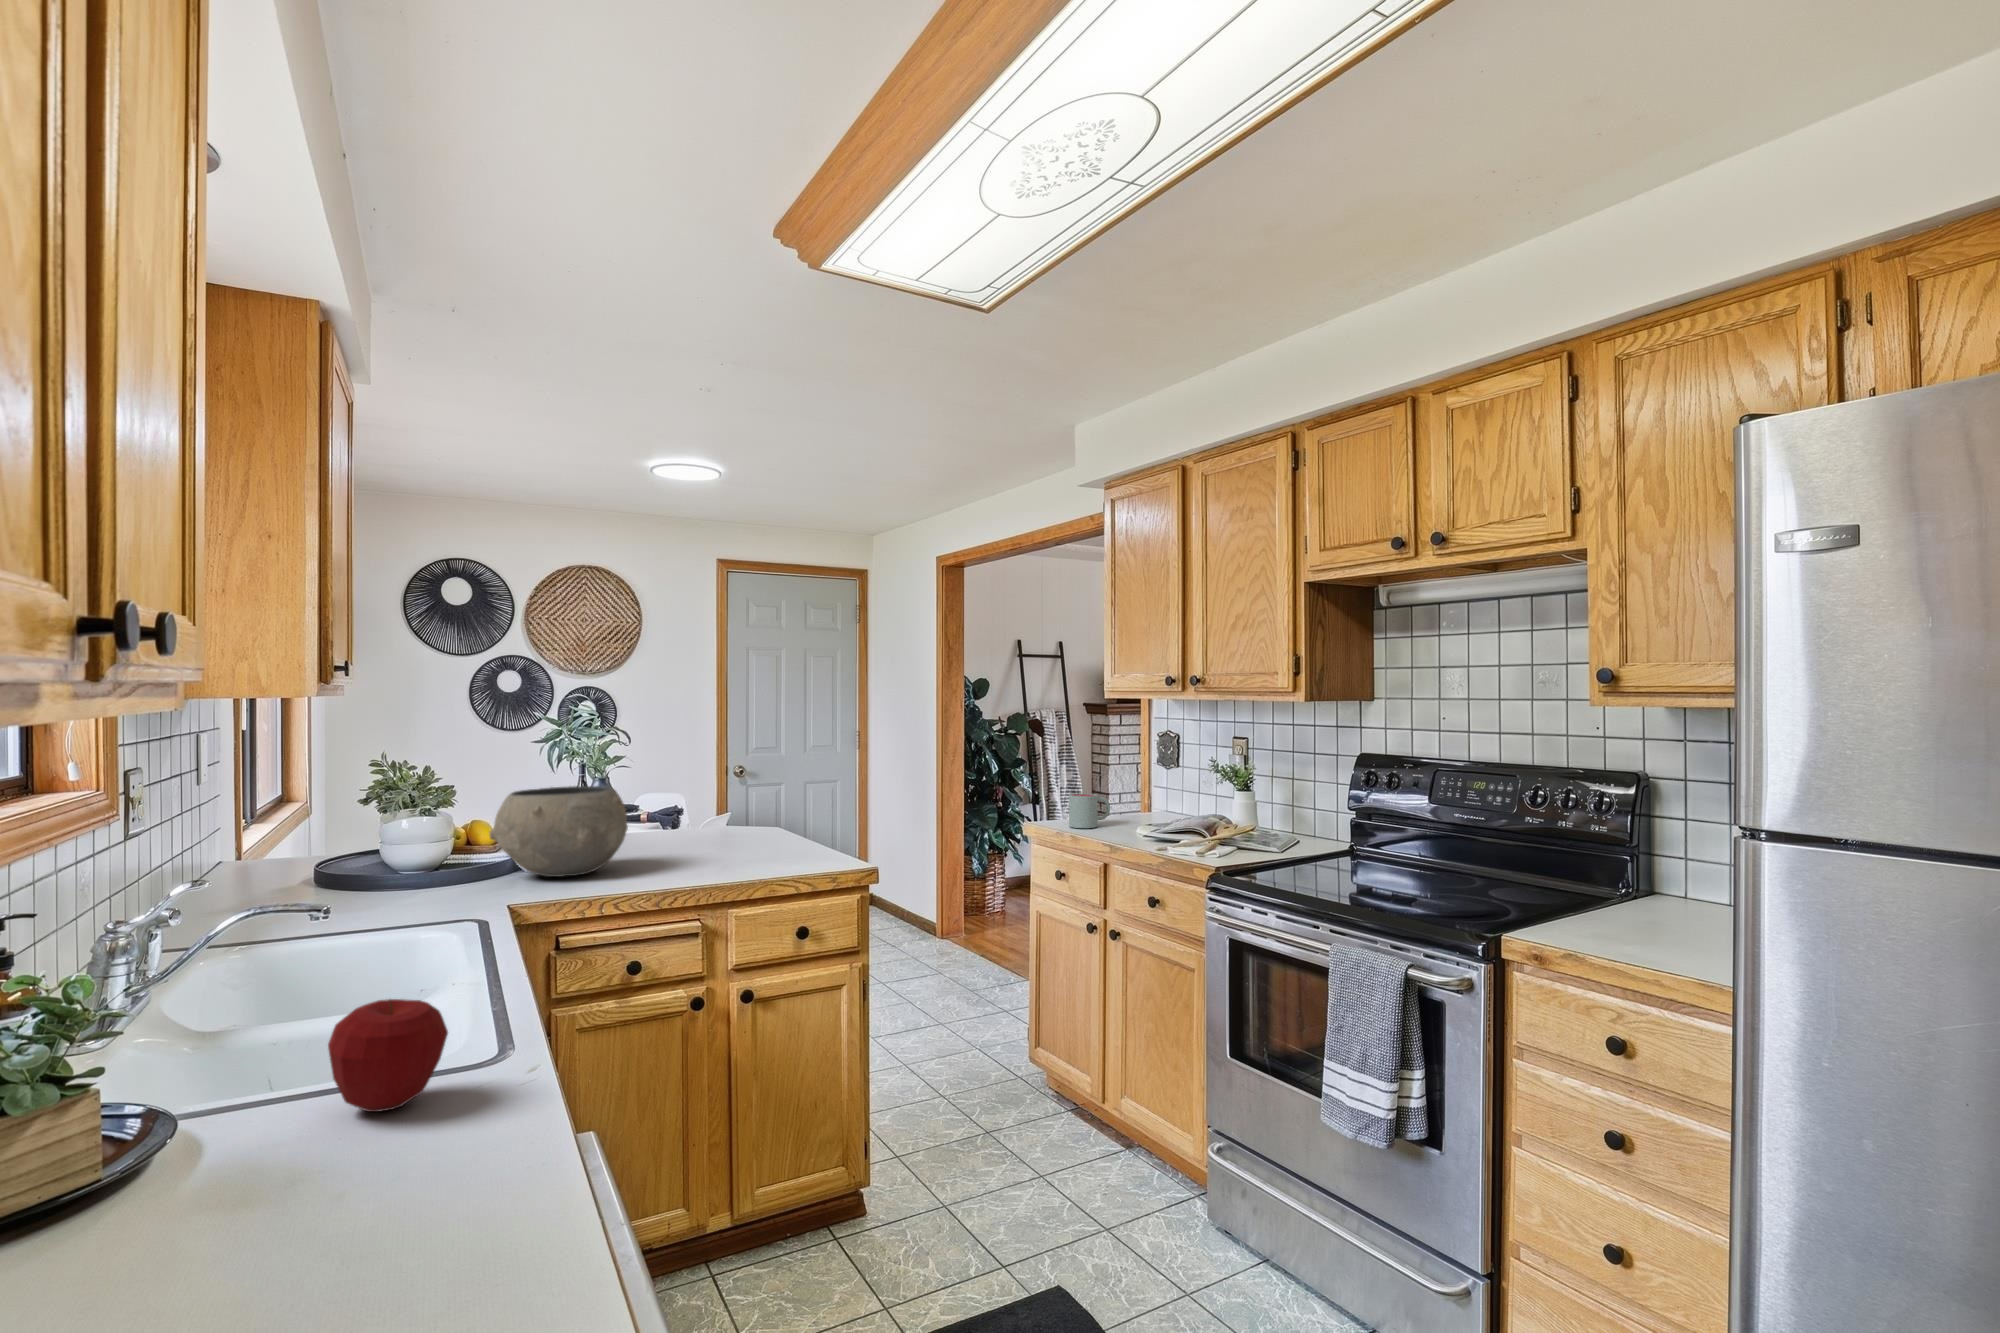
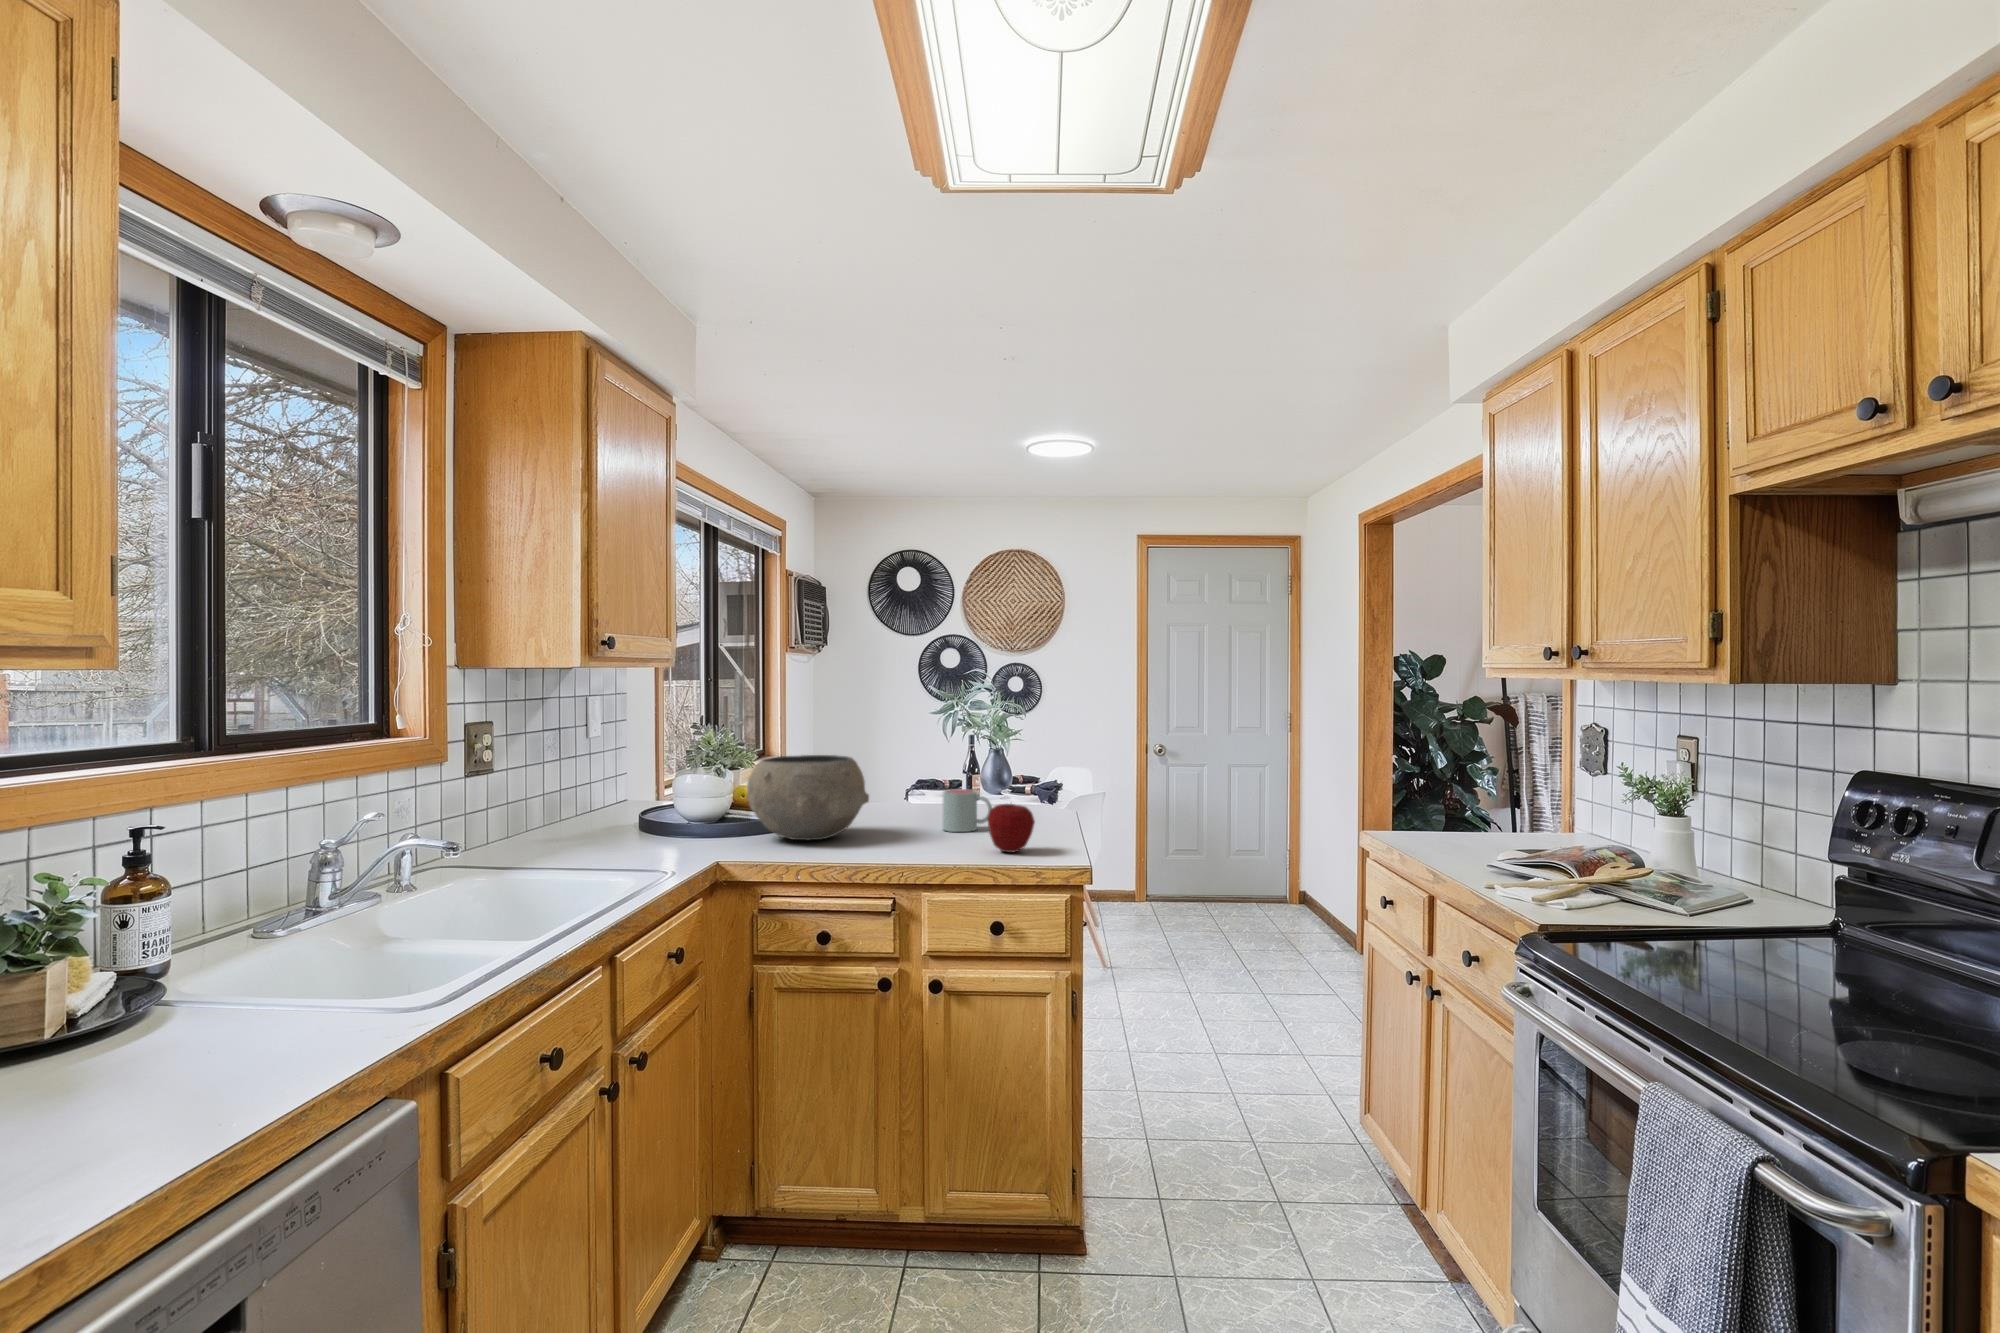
mug: present [1069,793,1110,828] -> present [943,789,992,832]
apple: present [328,999,448,1112] -> present [987,804,1035,852]

